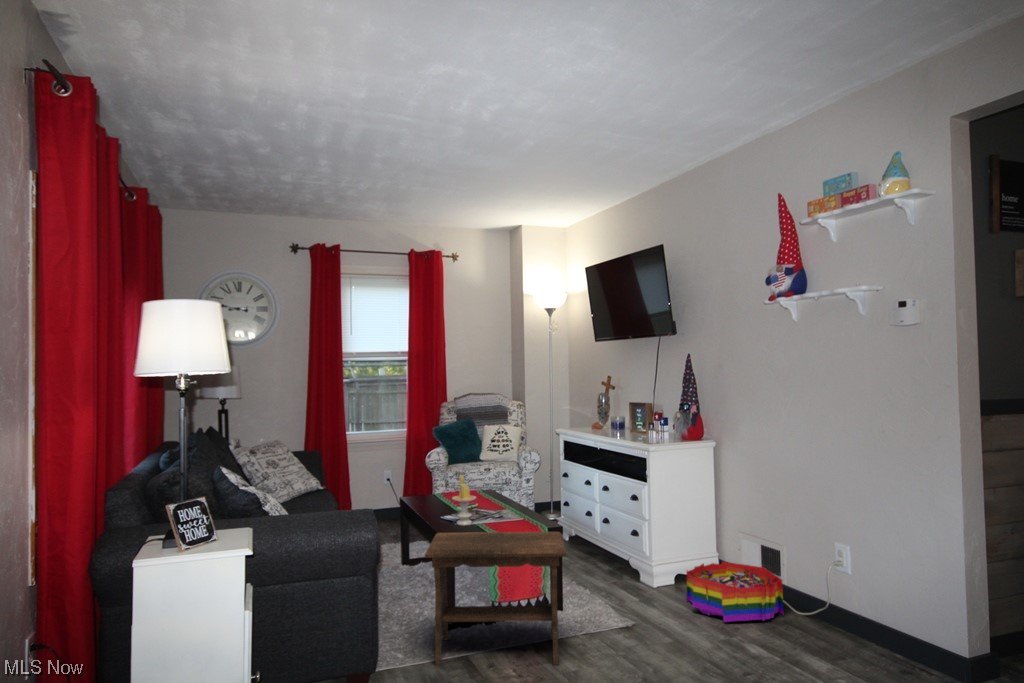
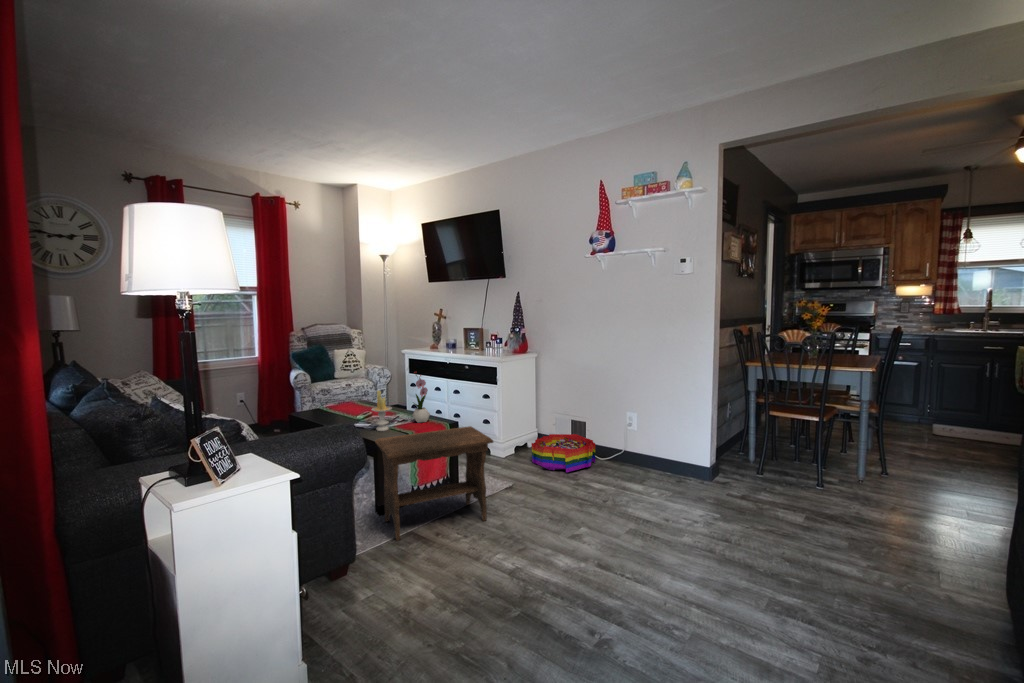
flower arrangement: none [507,454,530,521] -> present [412,372,430,423]

